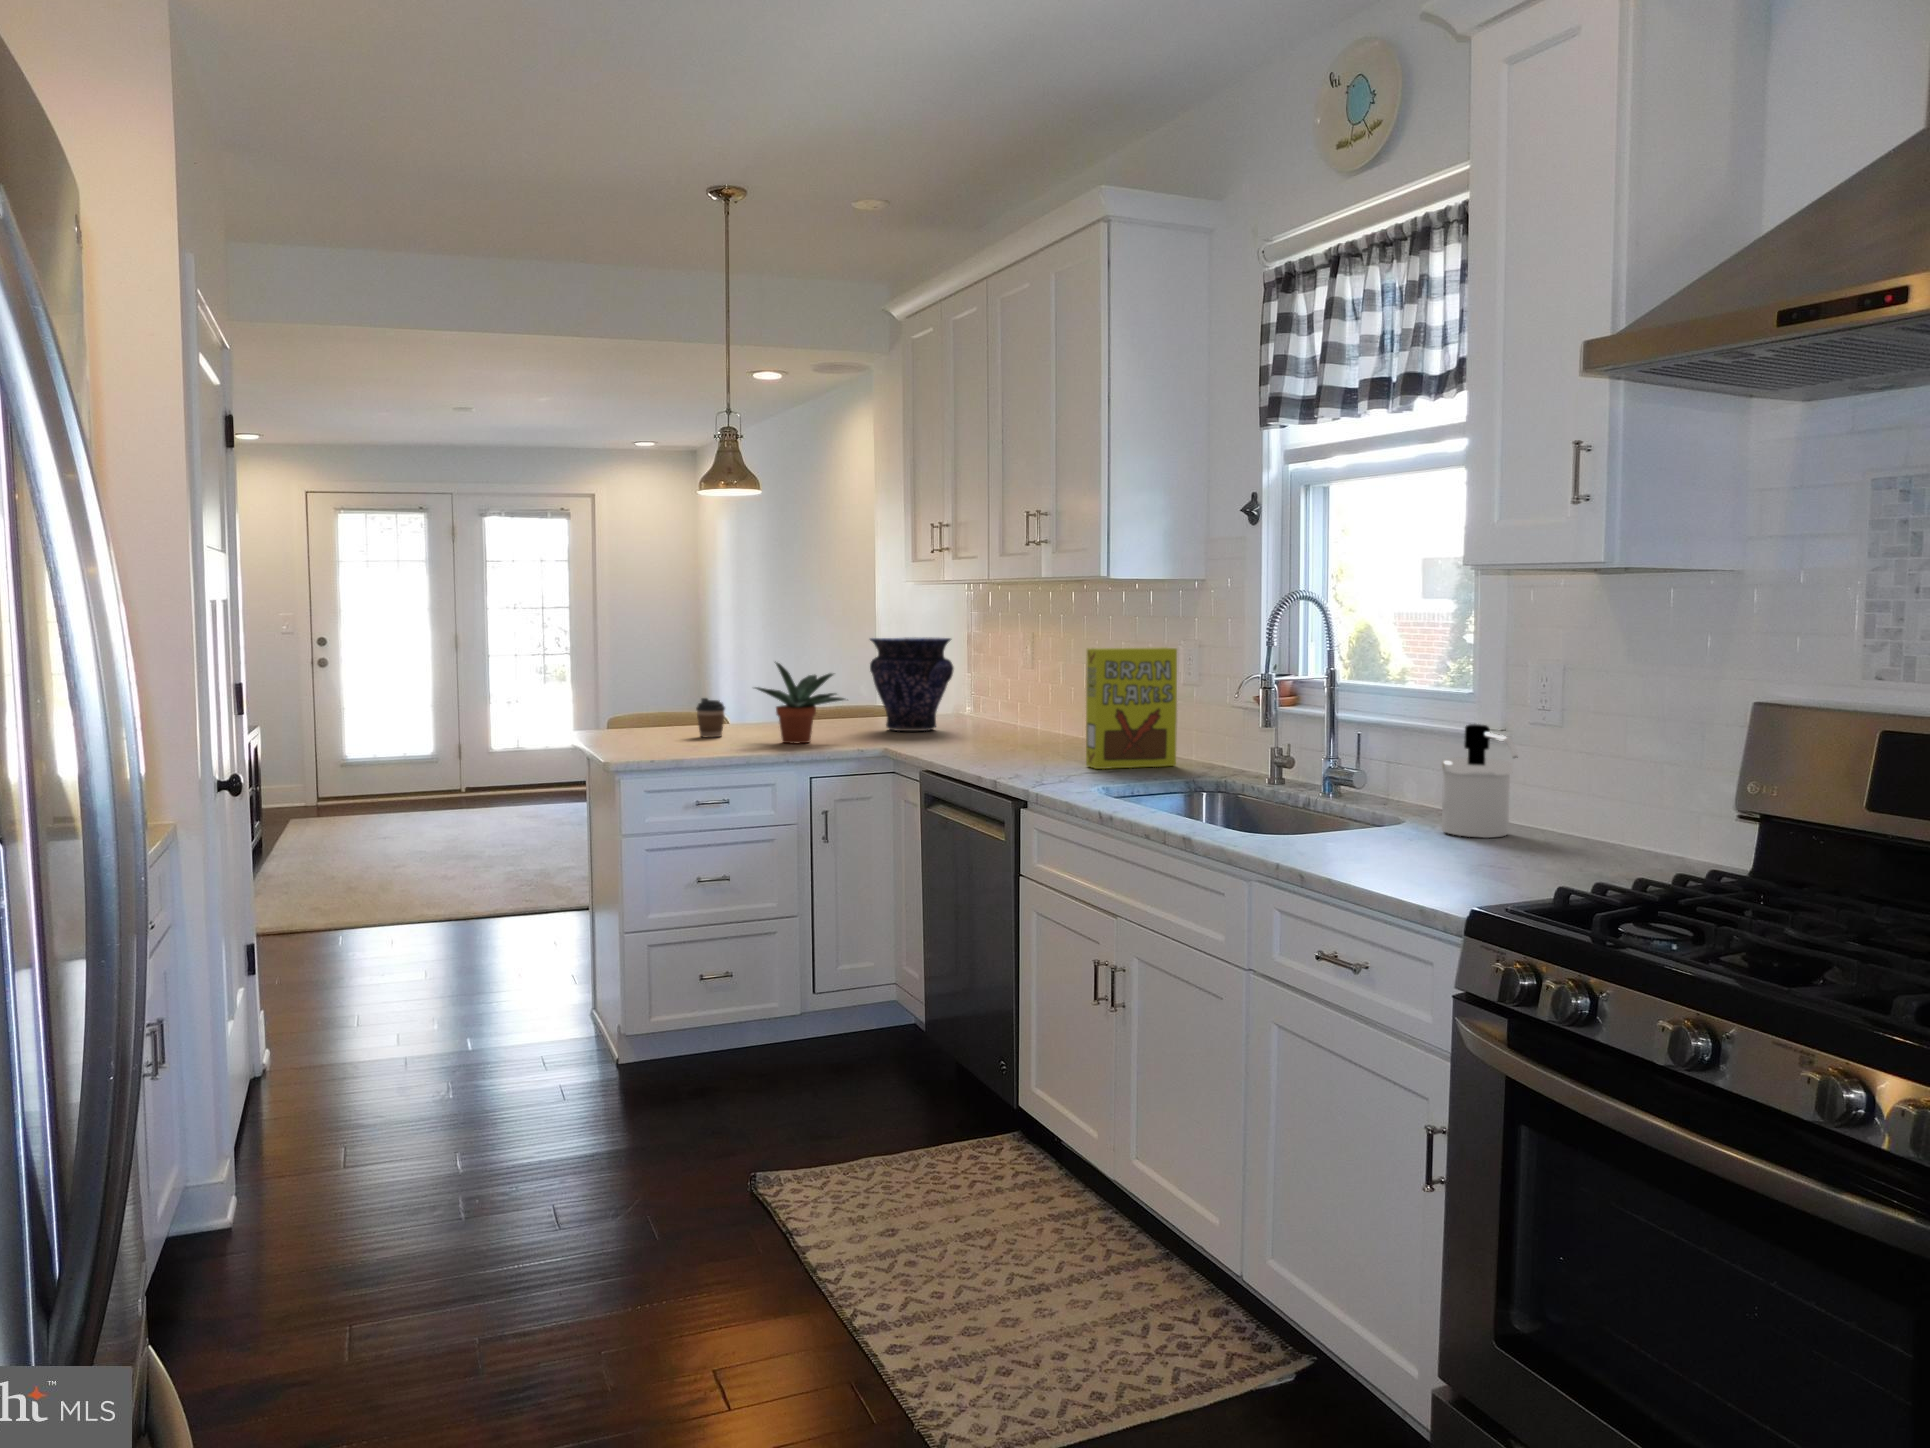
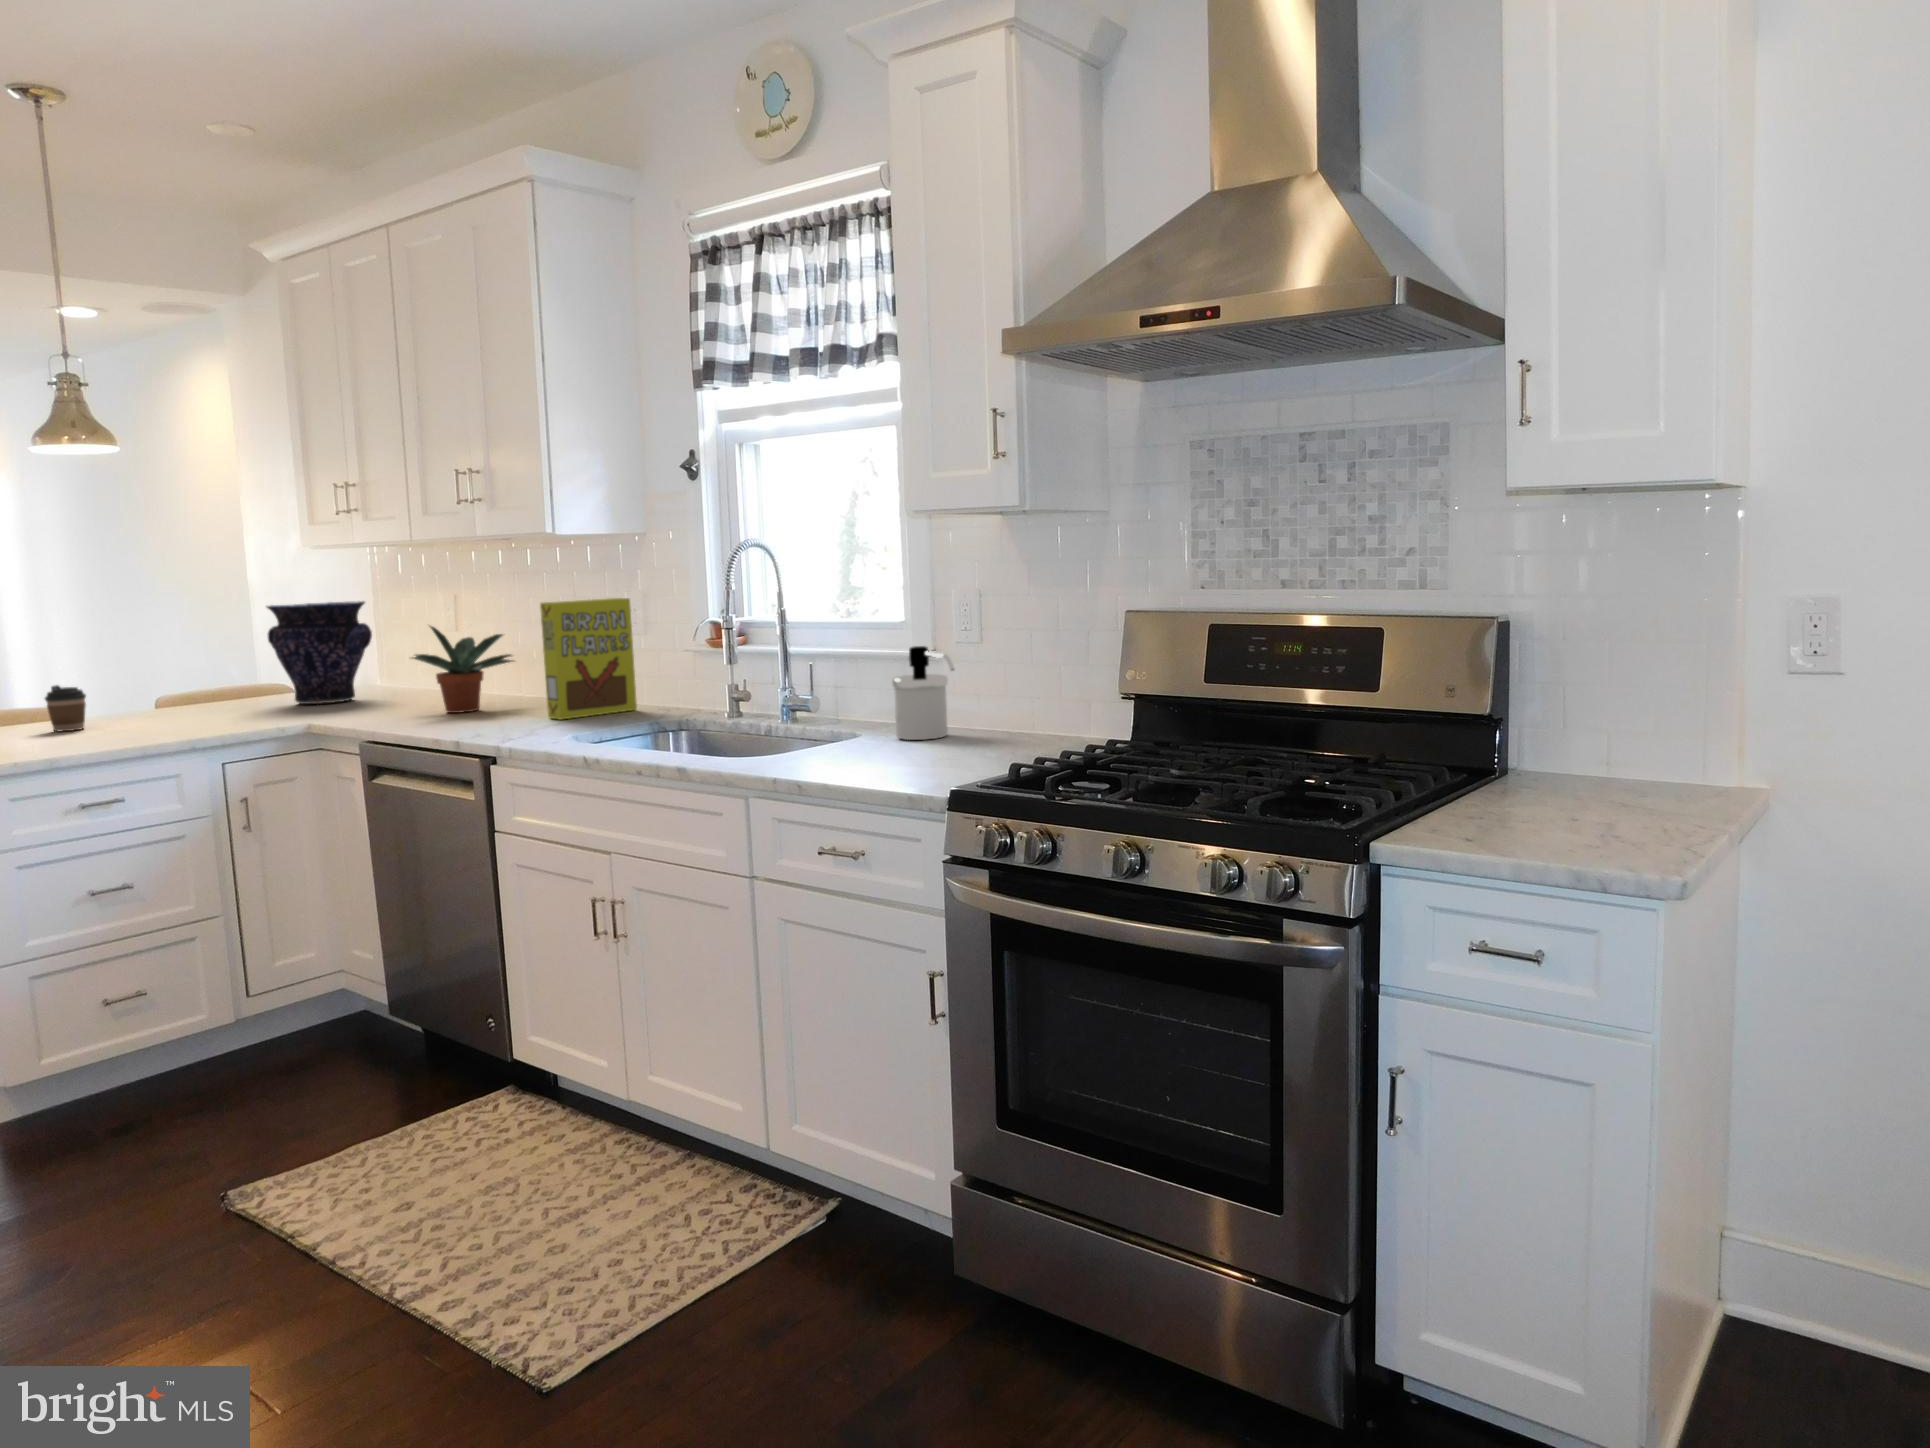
potted plant: present [755,662,845,744] -> present [413,626,513,713]

